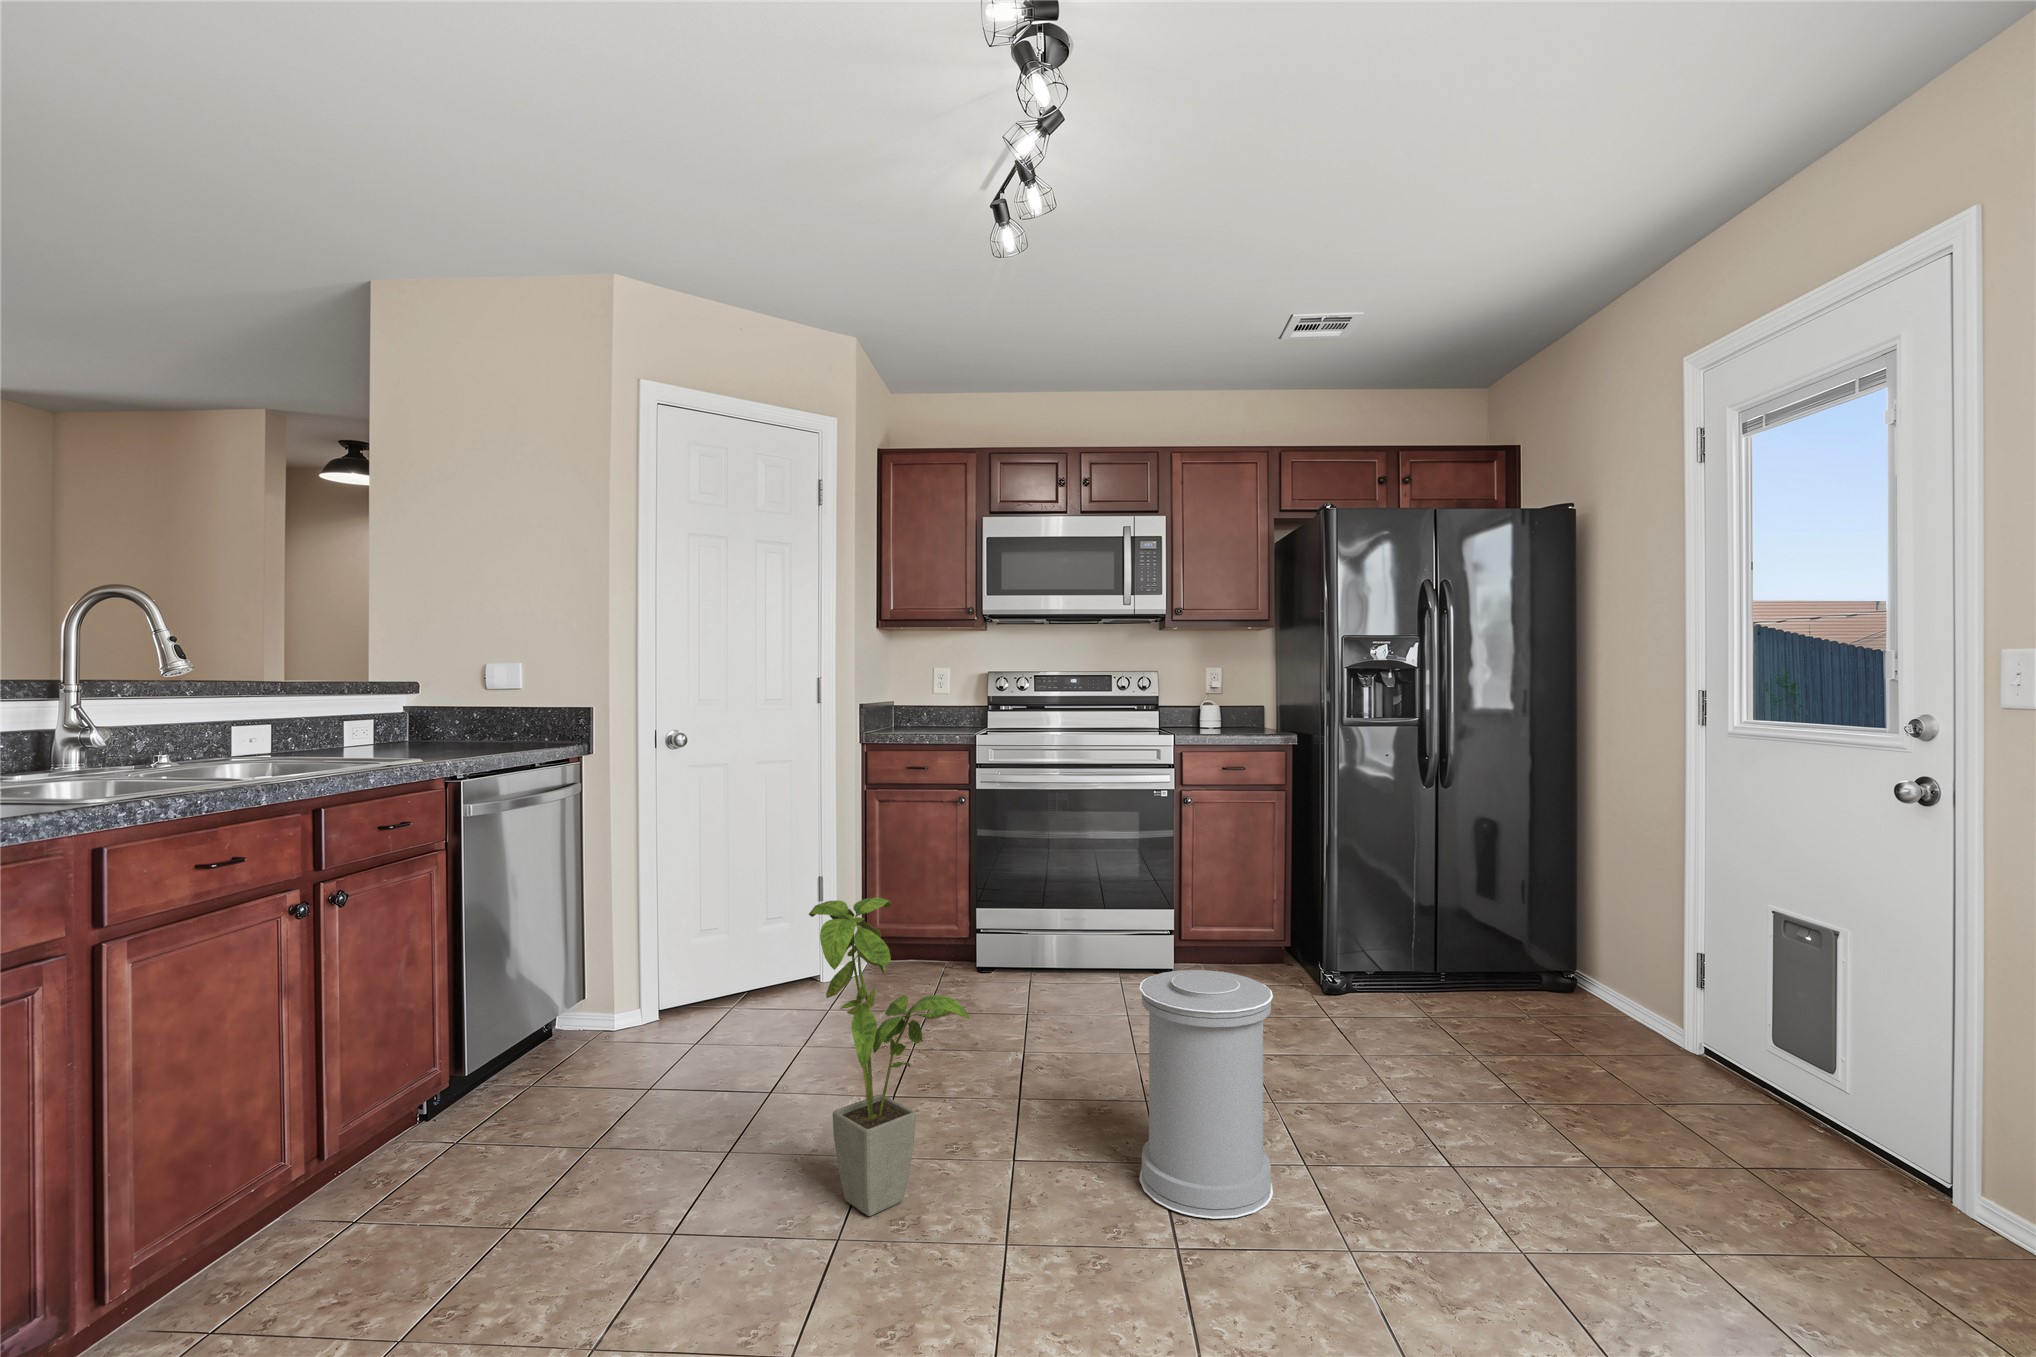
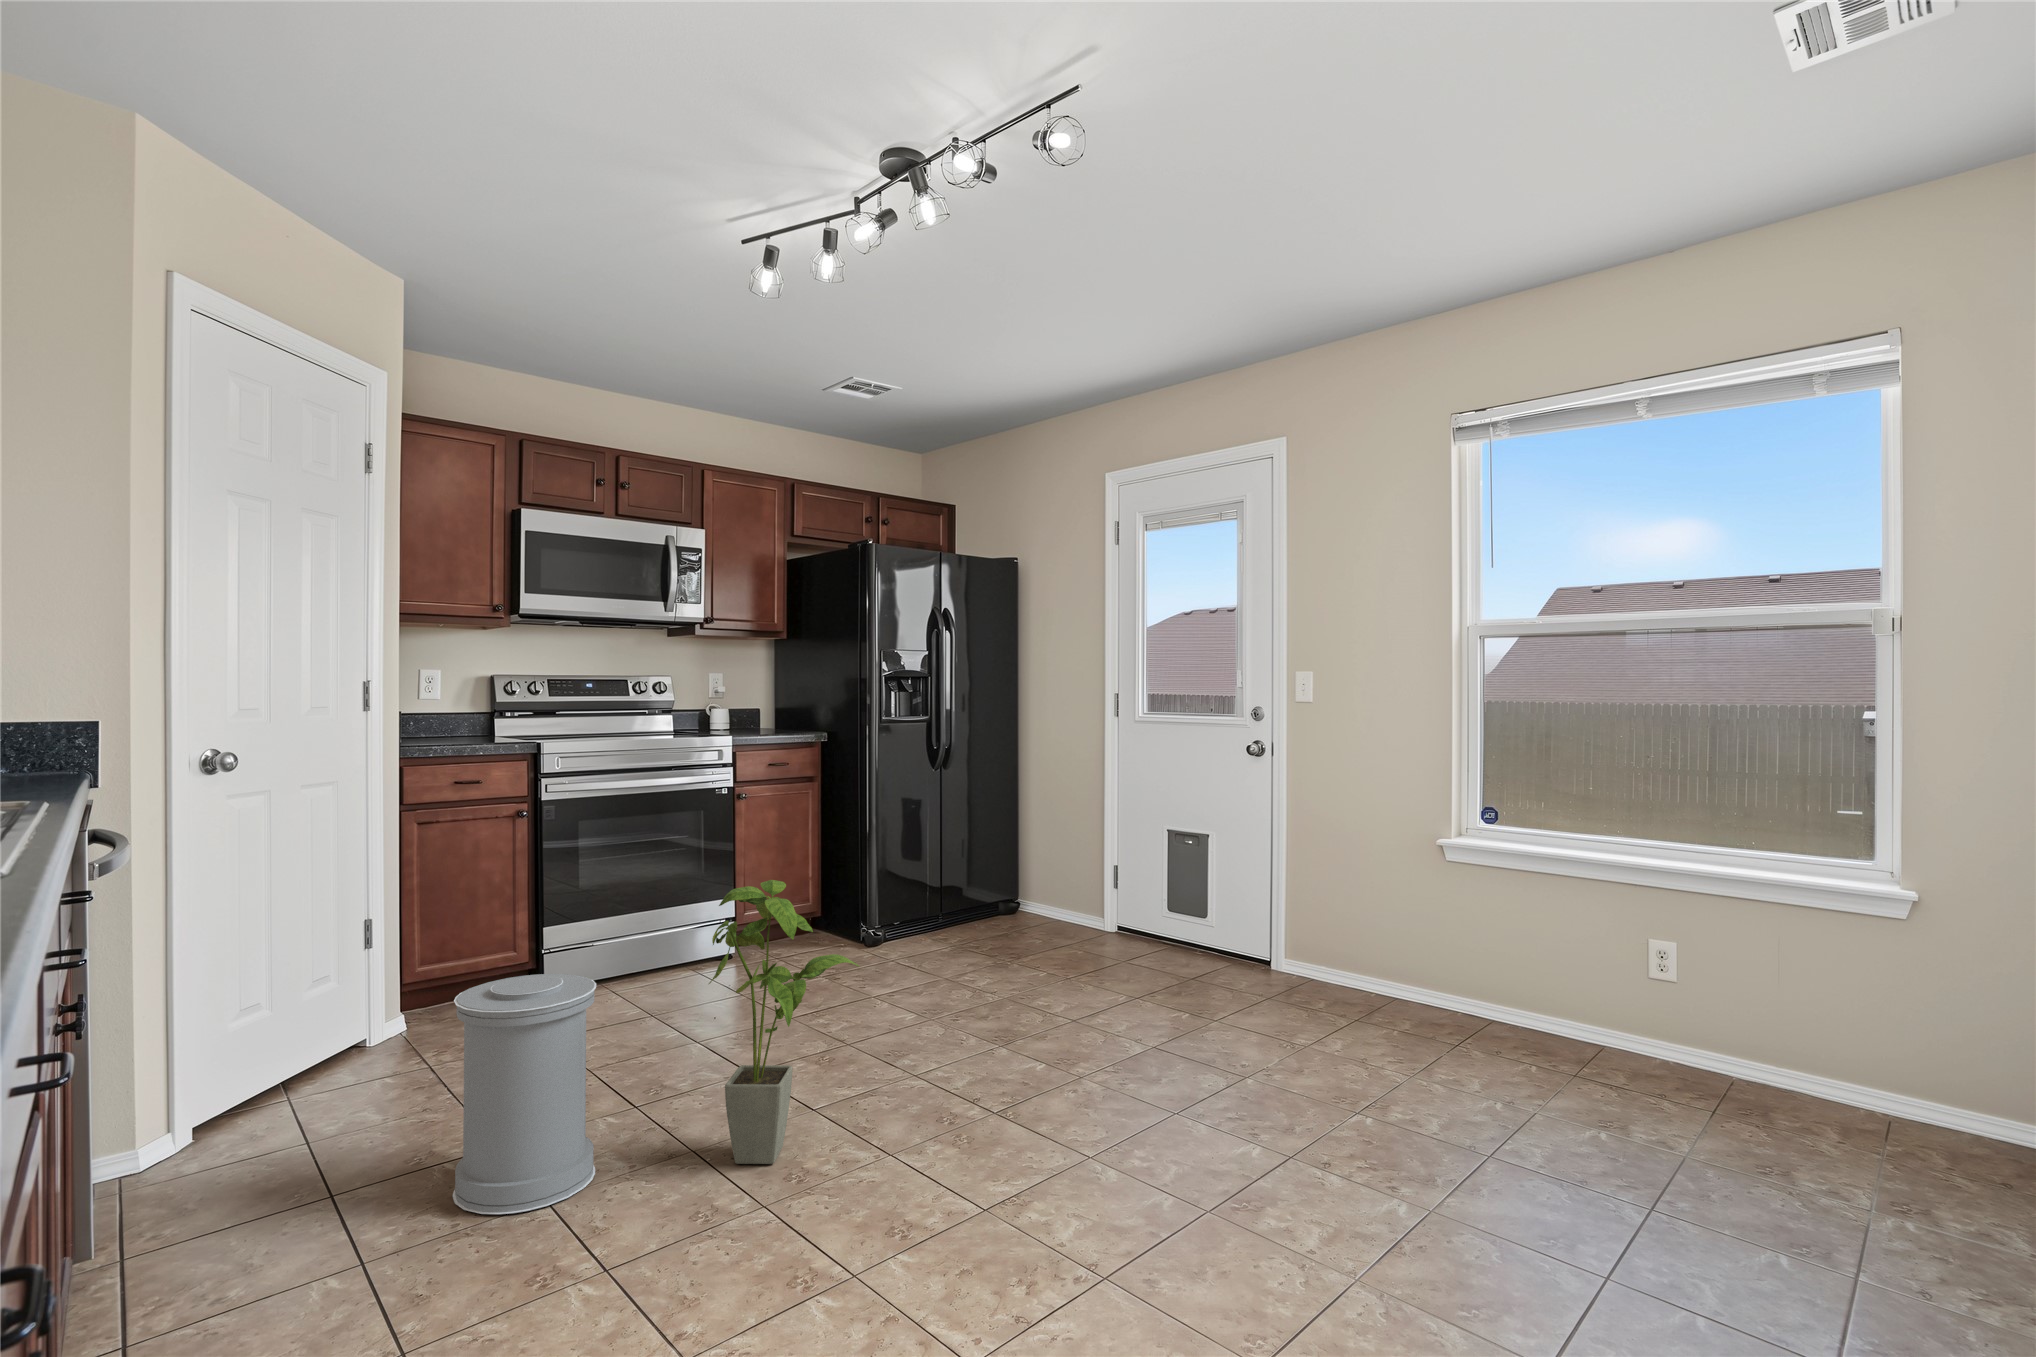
trash can: present [1139,970,1273,1219] -> present [452,974,596,1214]

